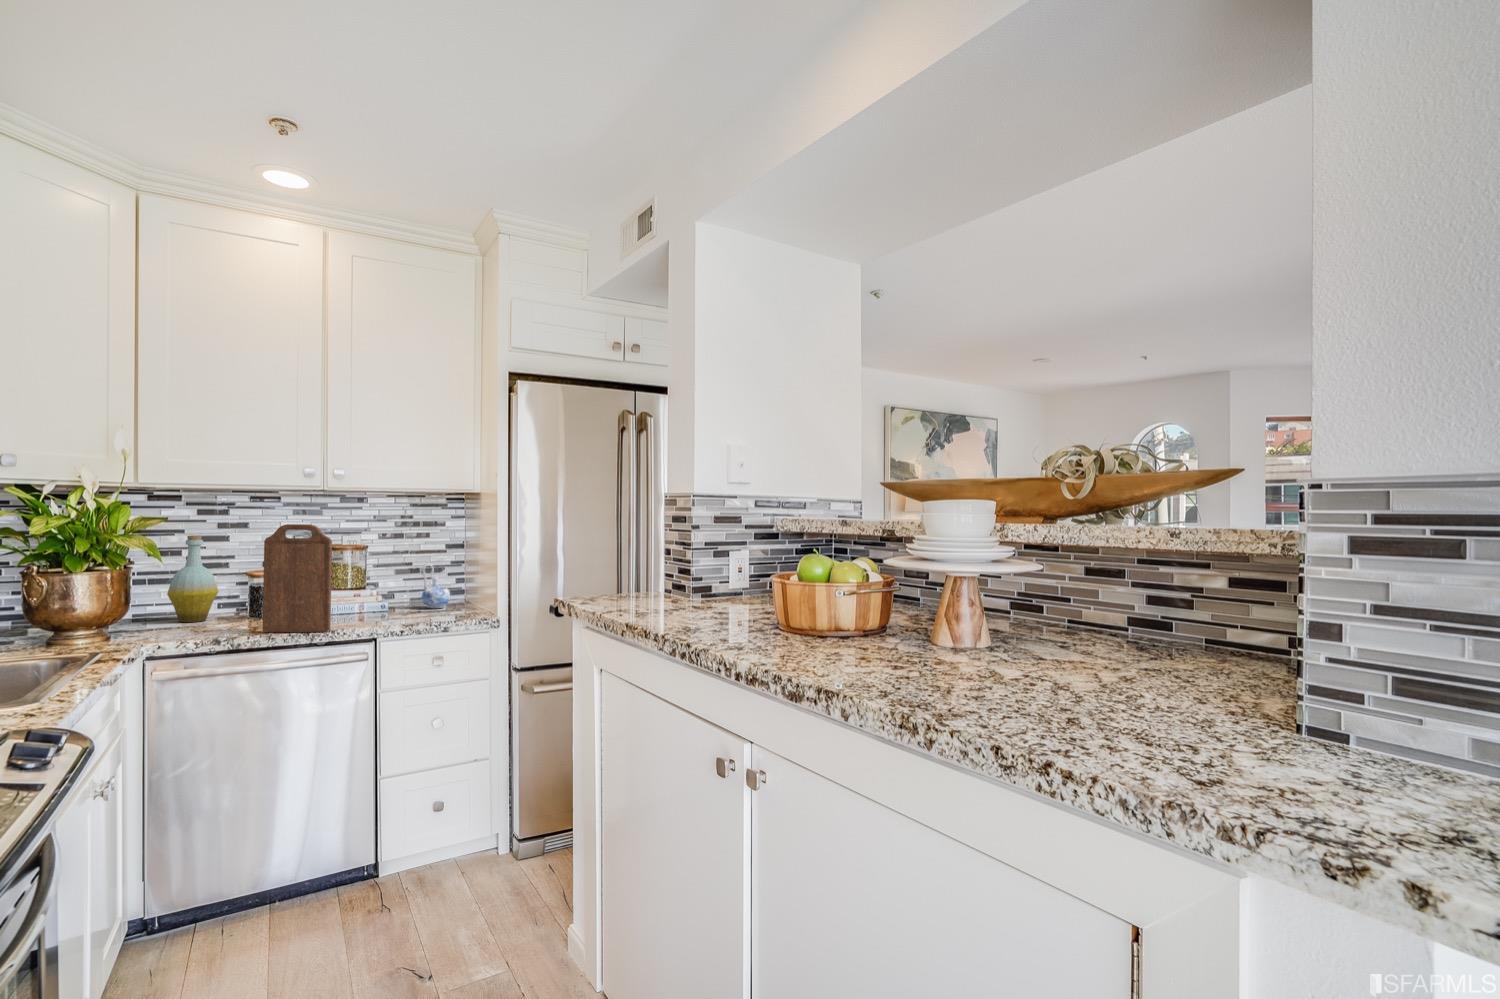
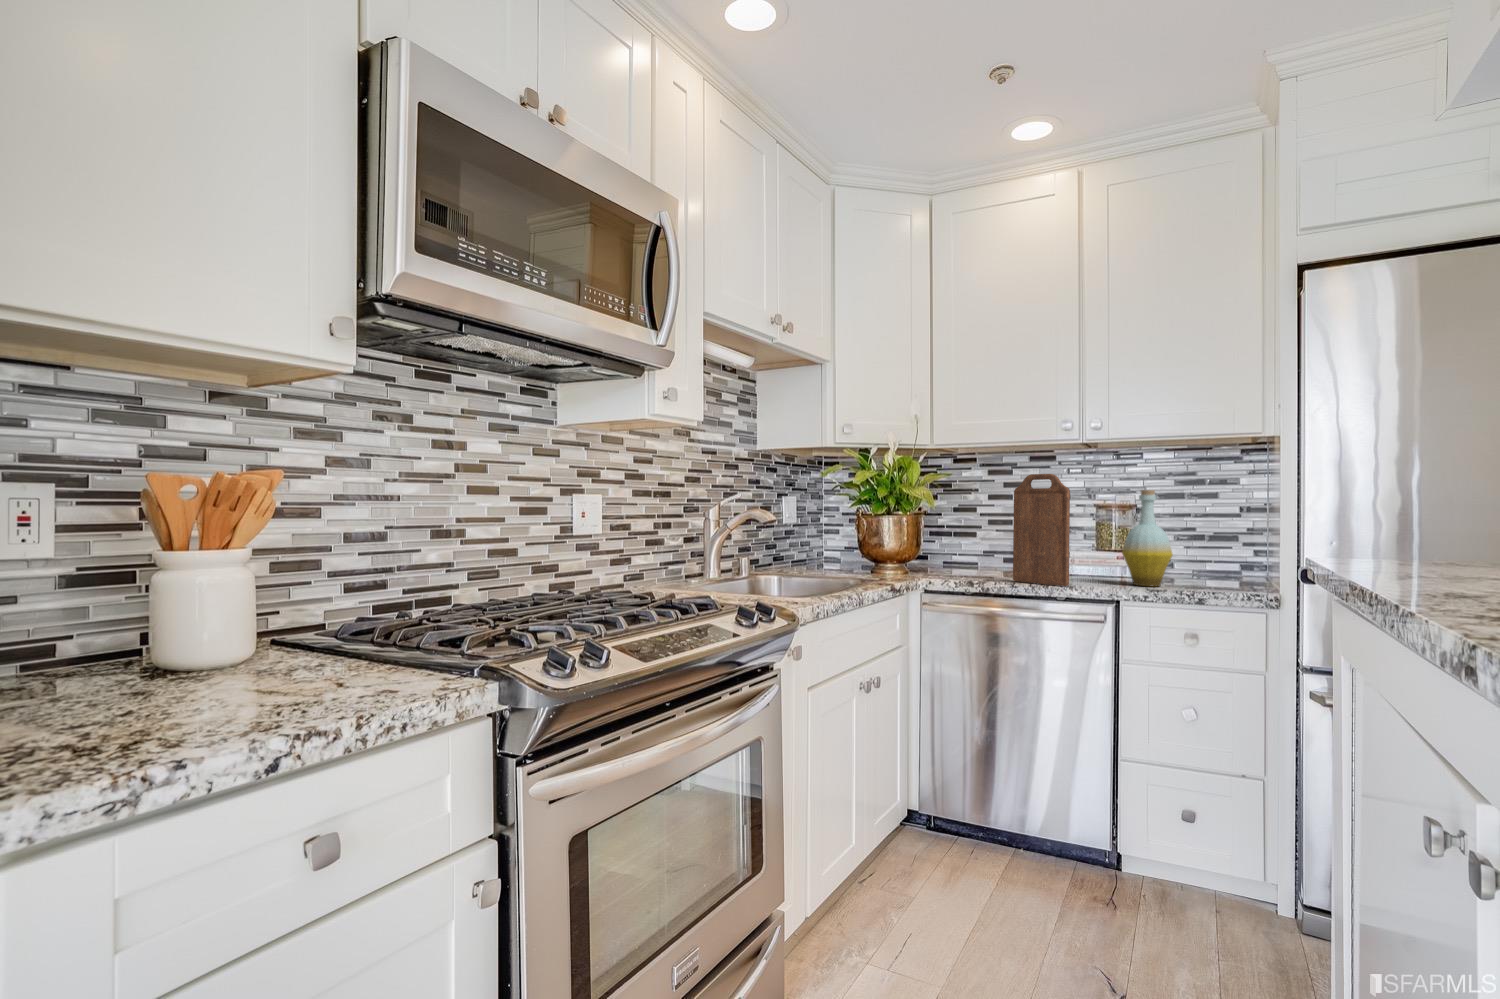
bottle: present [167,535,218,622] -> present [1122,490,1173,586]
ceramic pitcher: present [421,564,450,608] -> none [1199,527,1237,583]

